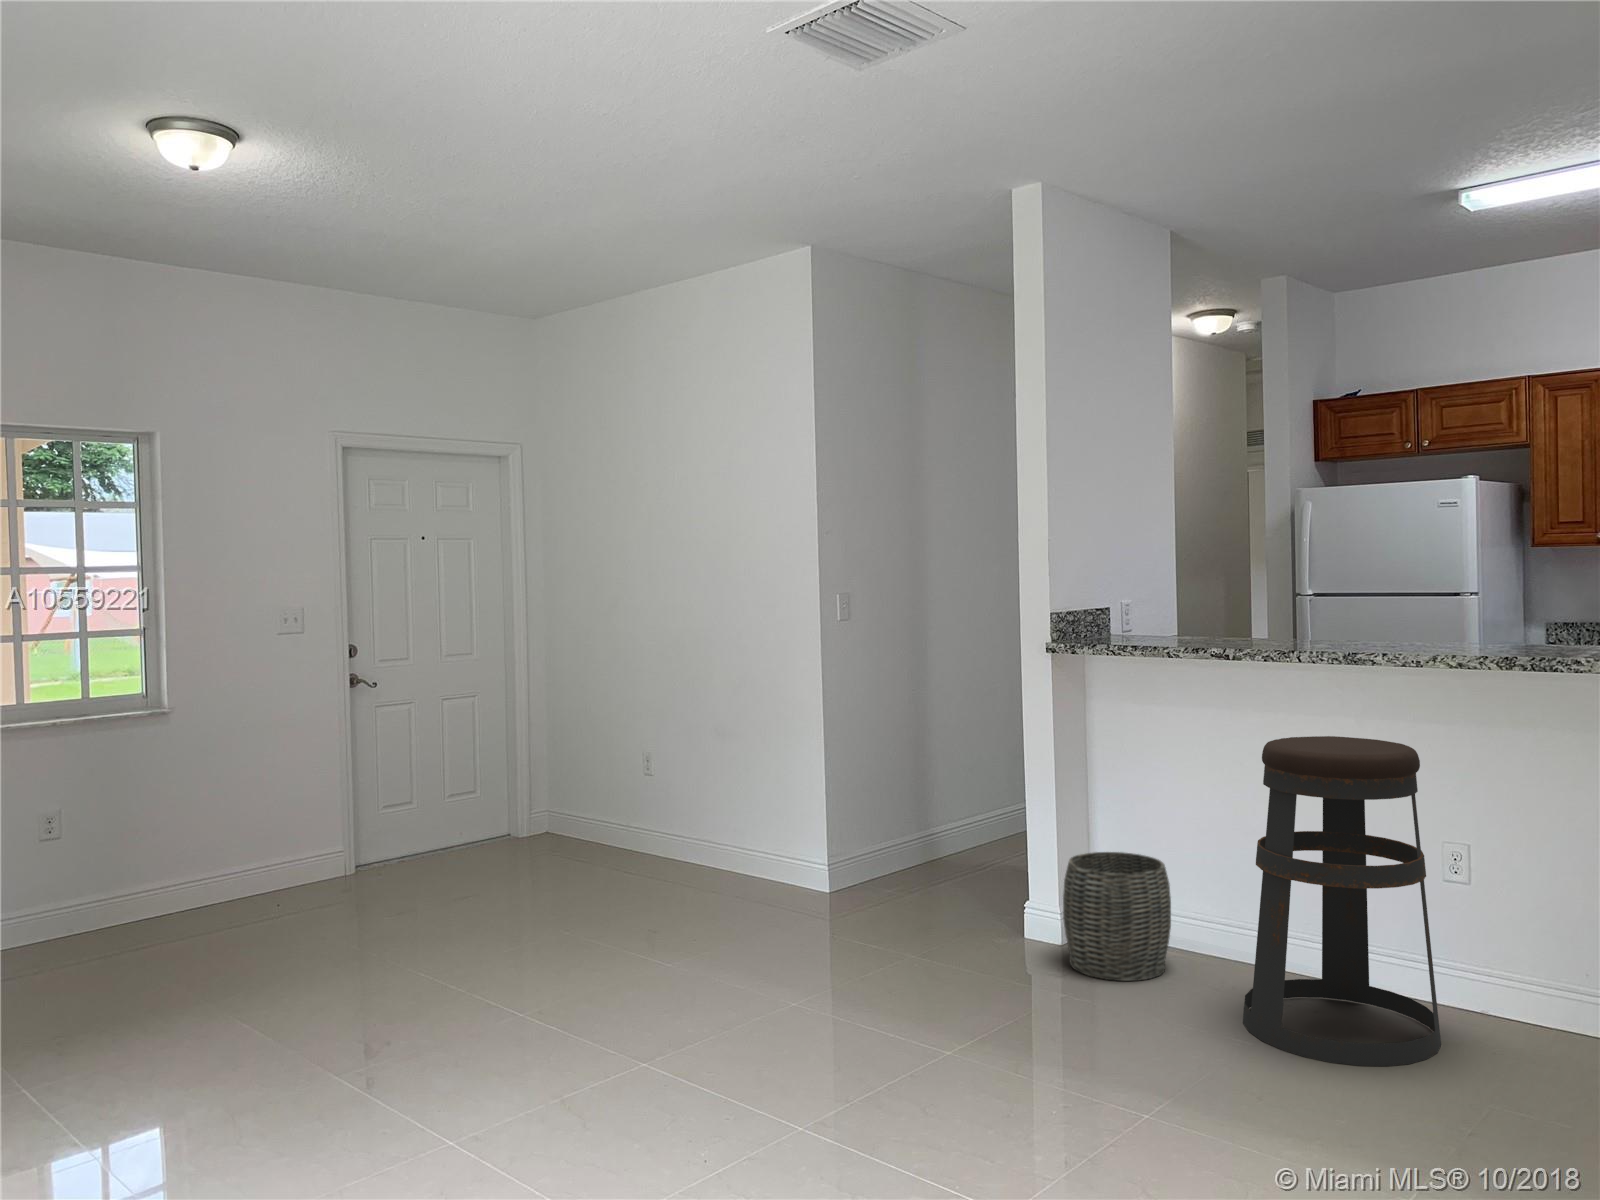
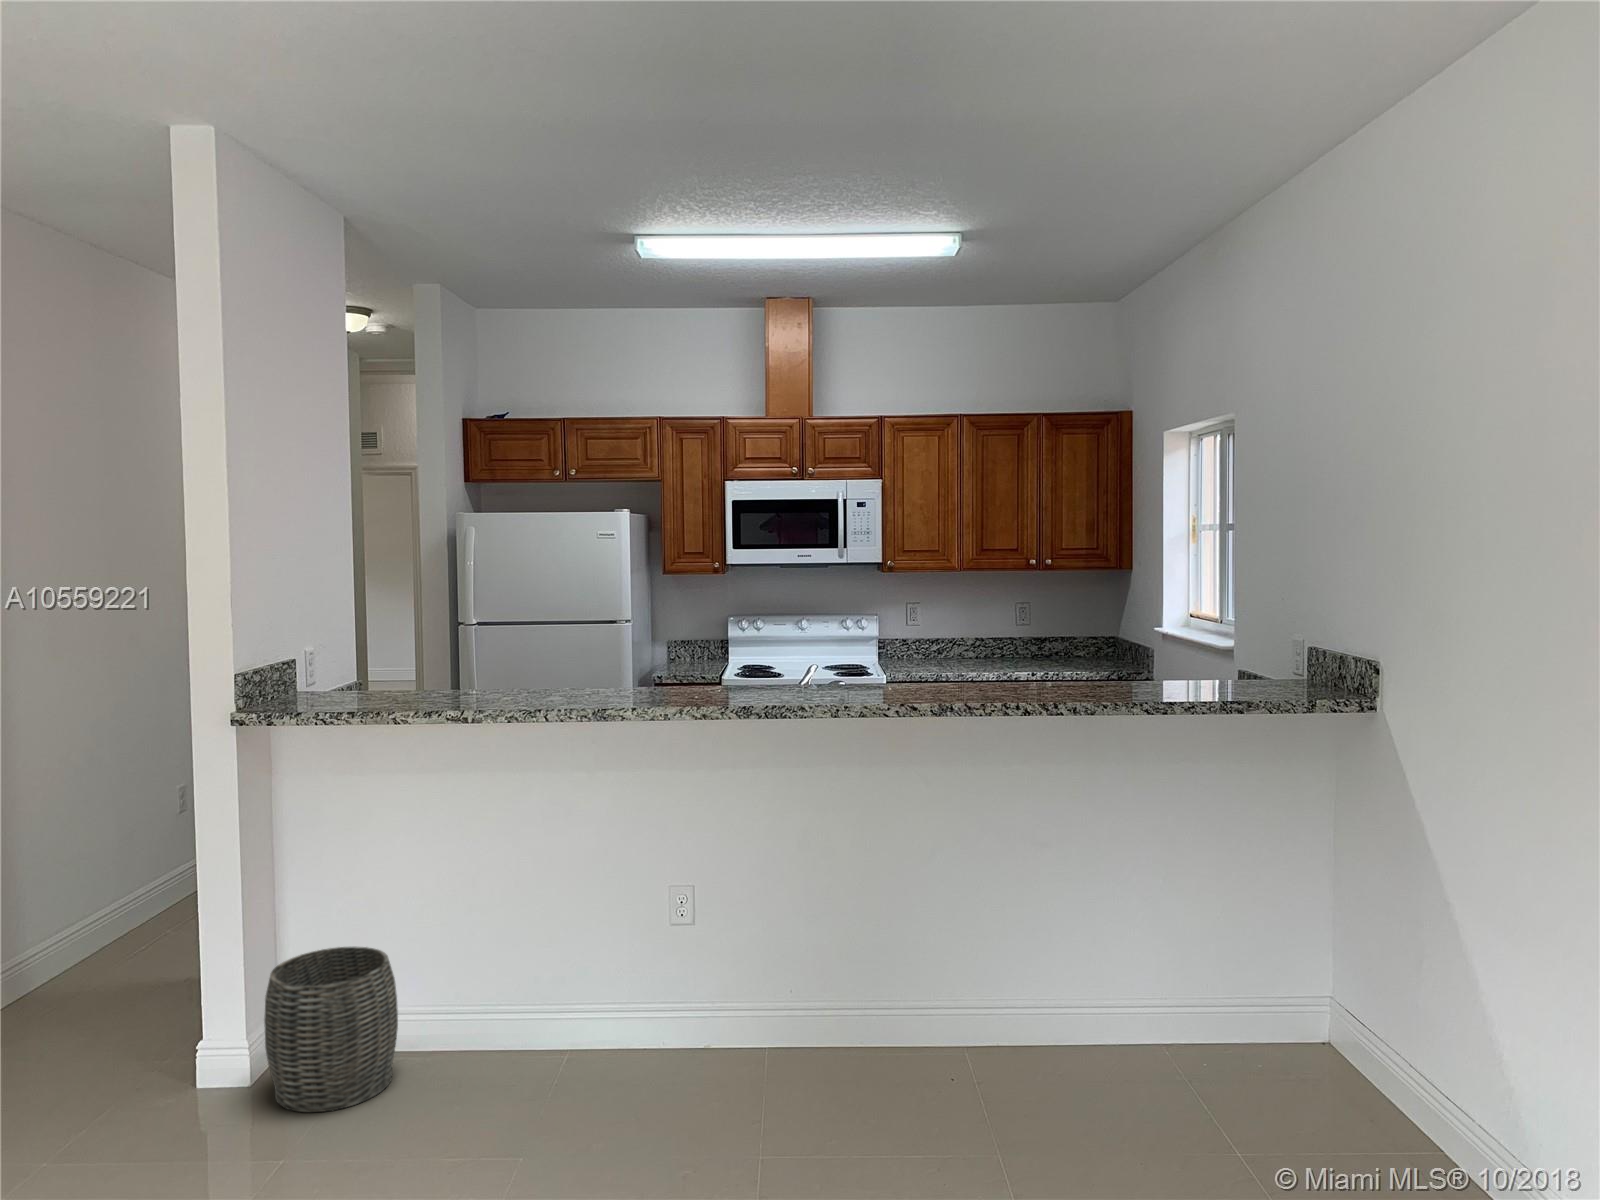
bar stool: present [1243,736,1441,1066] -> none [496,791,688,1149]

